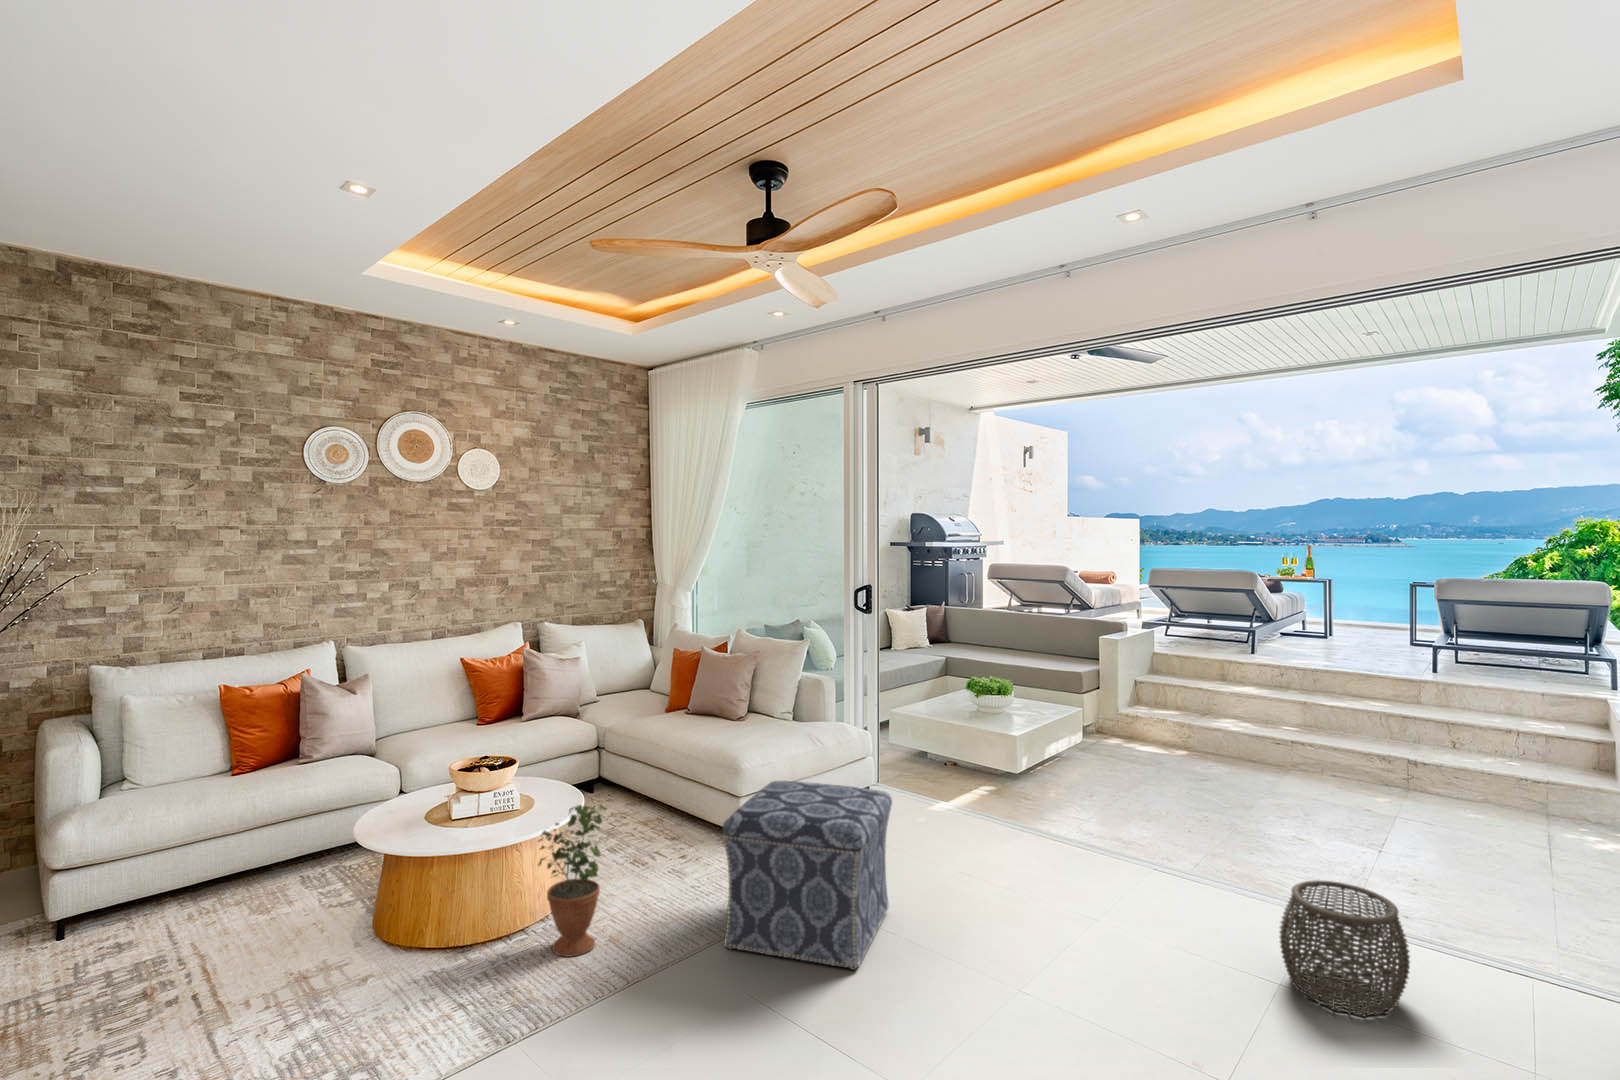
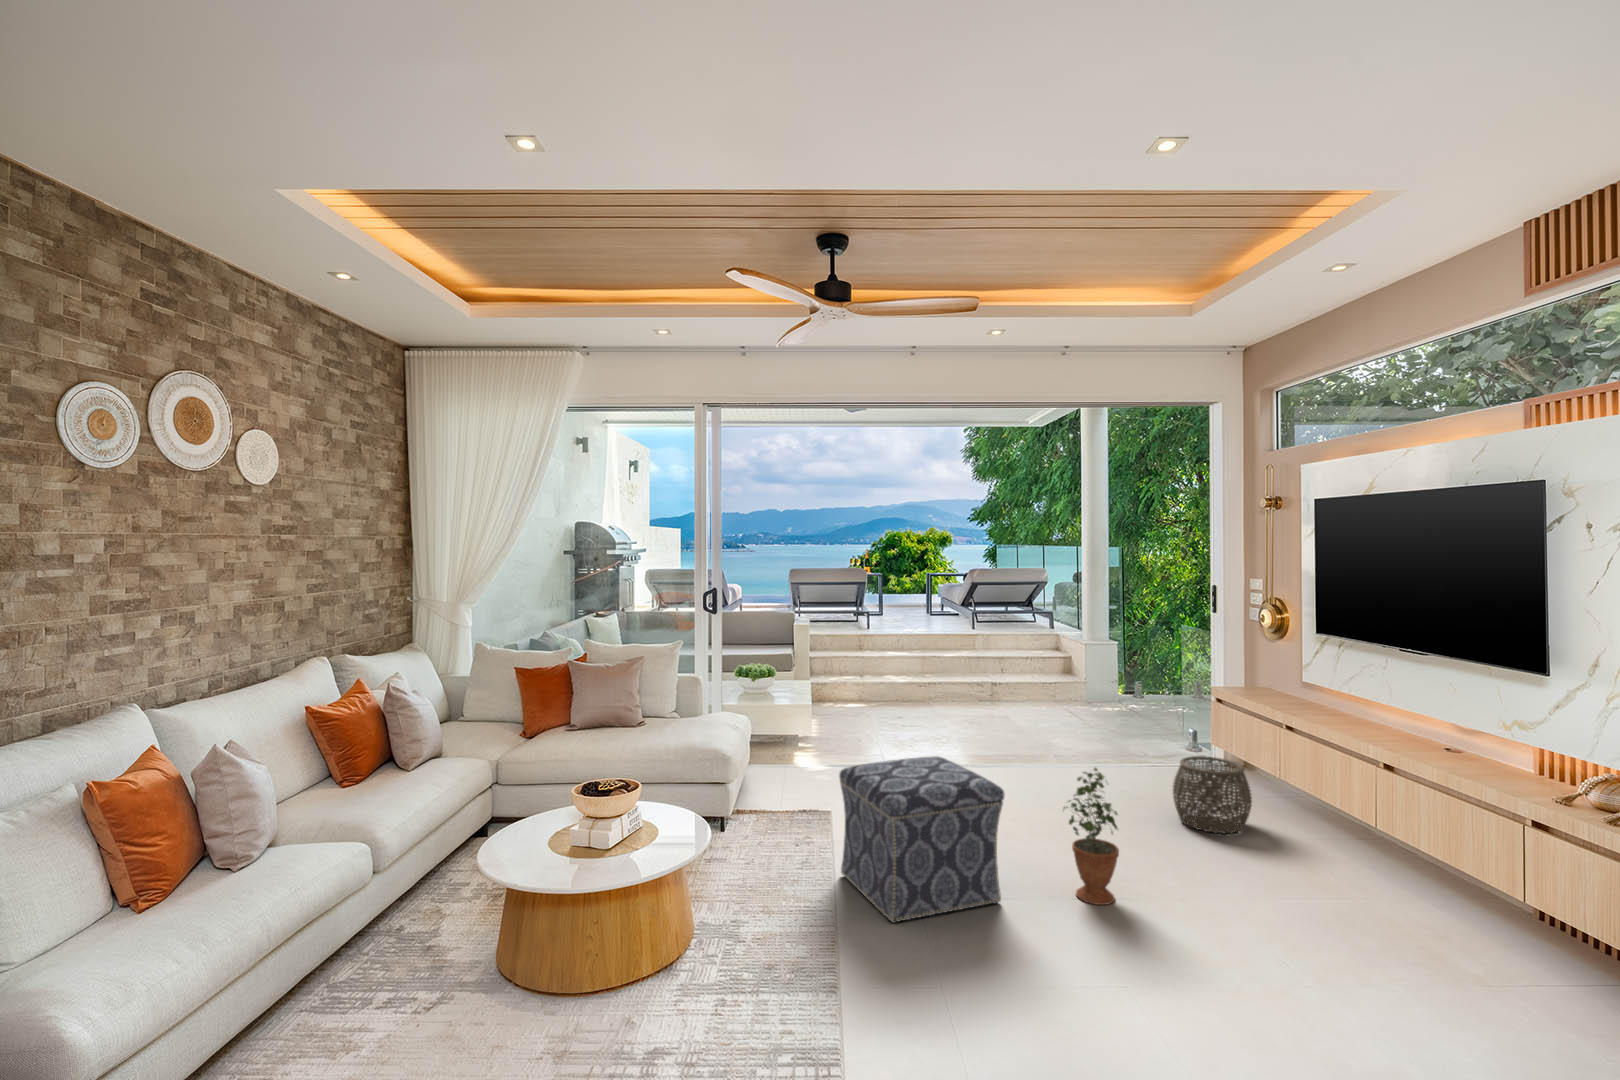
potted plant: present [538,805,606,957] -> present [1064,768,1119,905]

